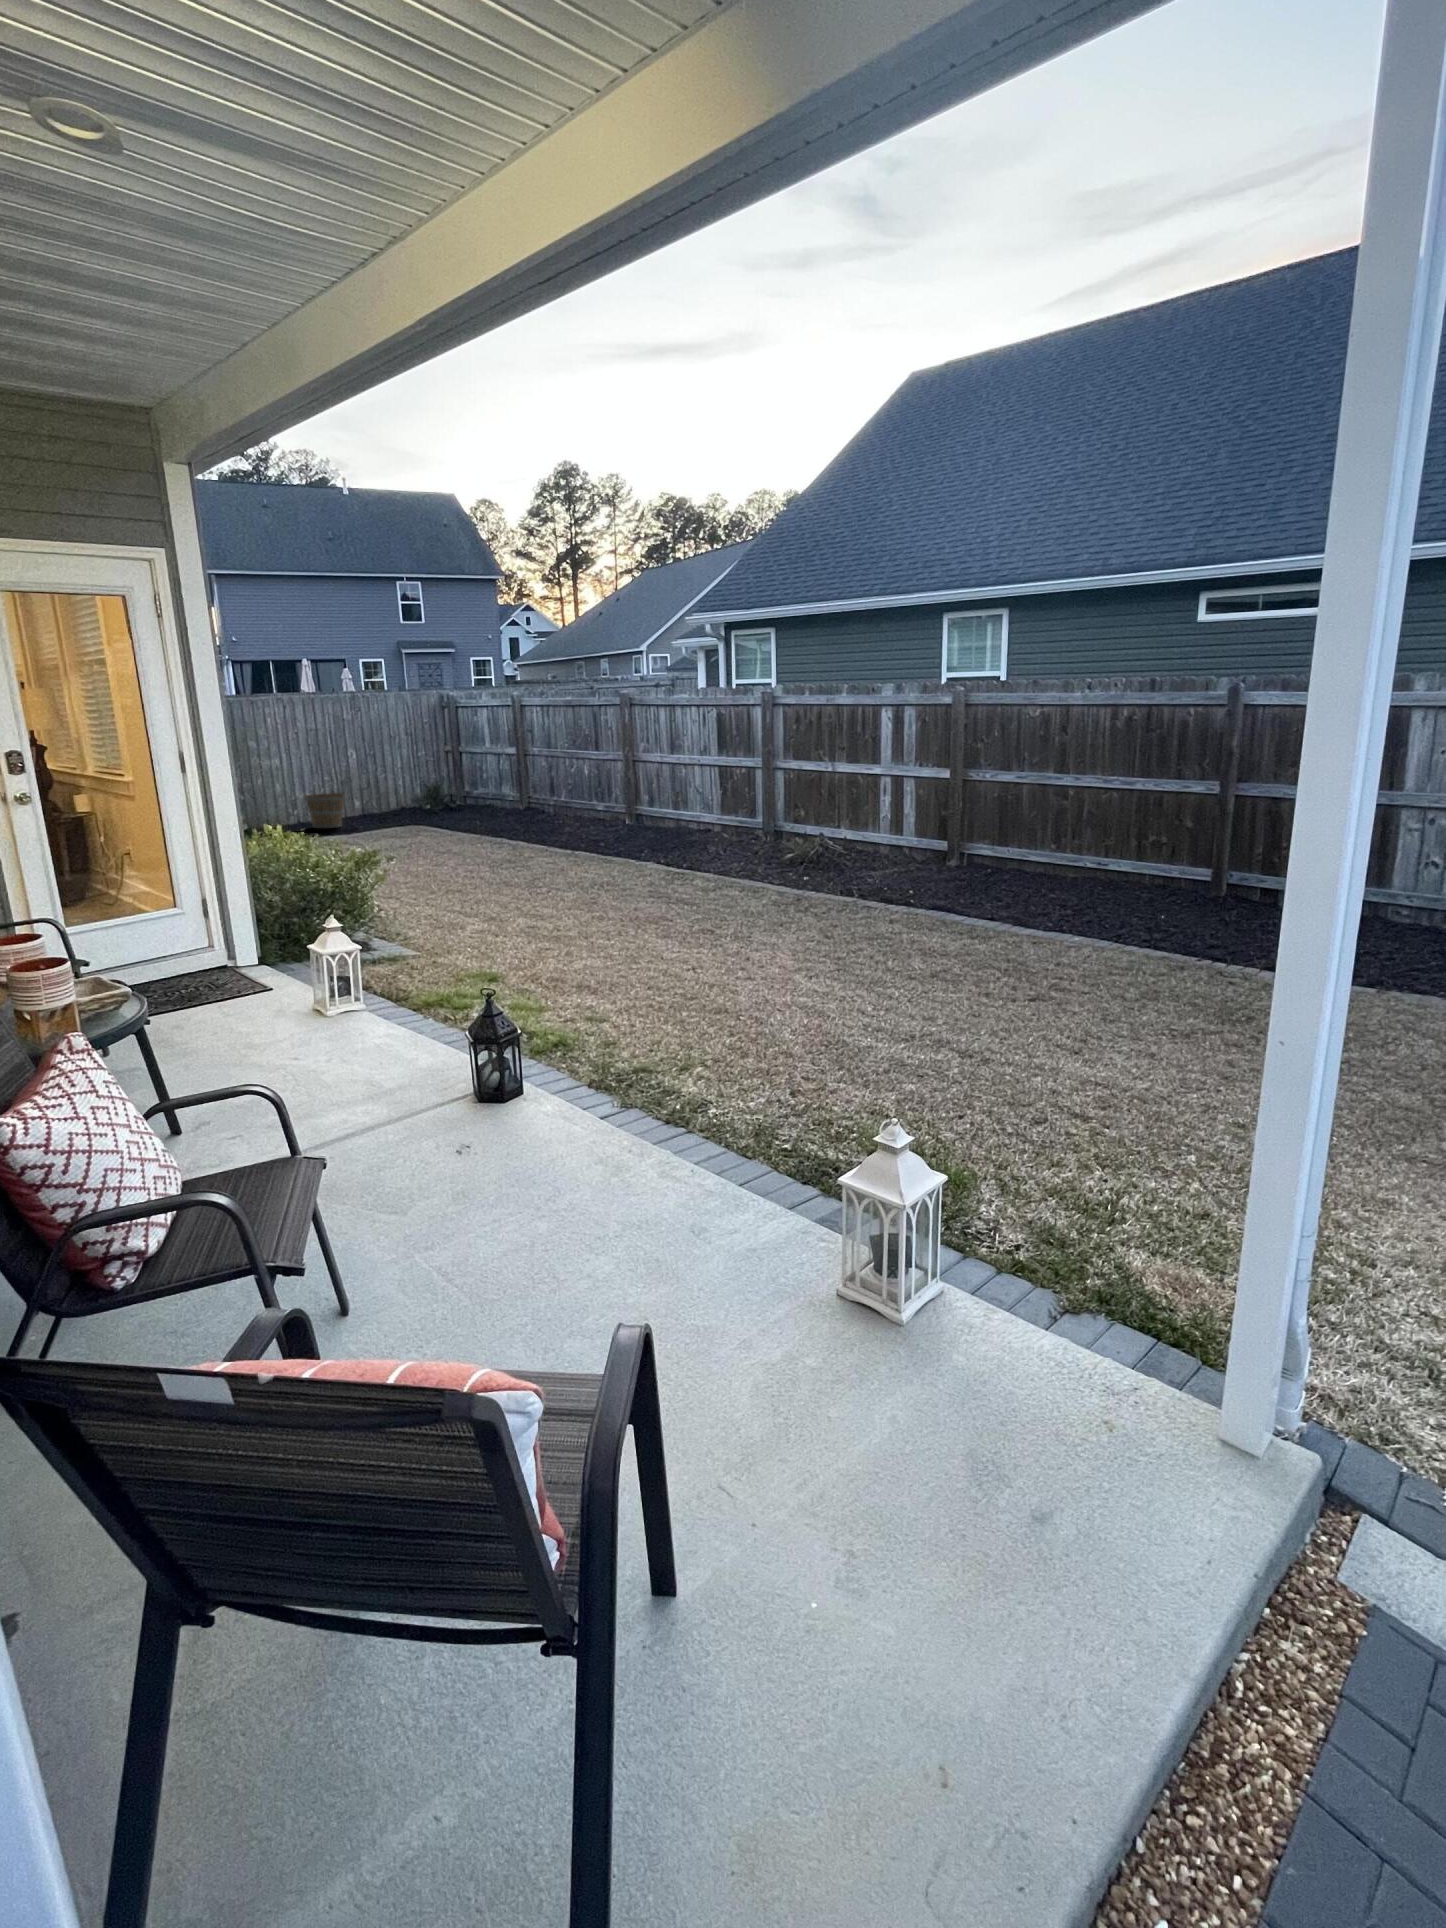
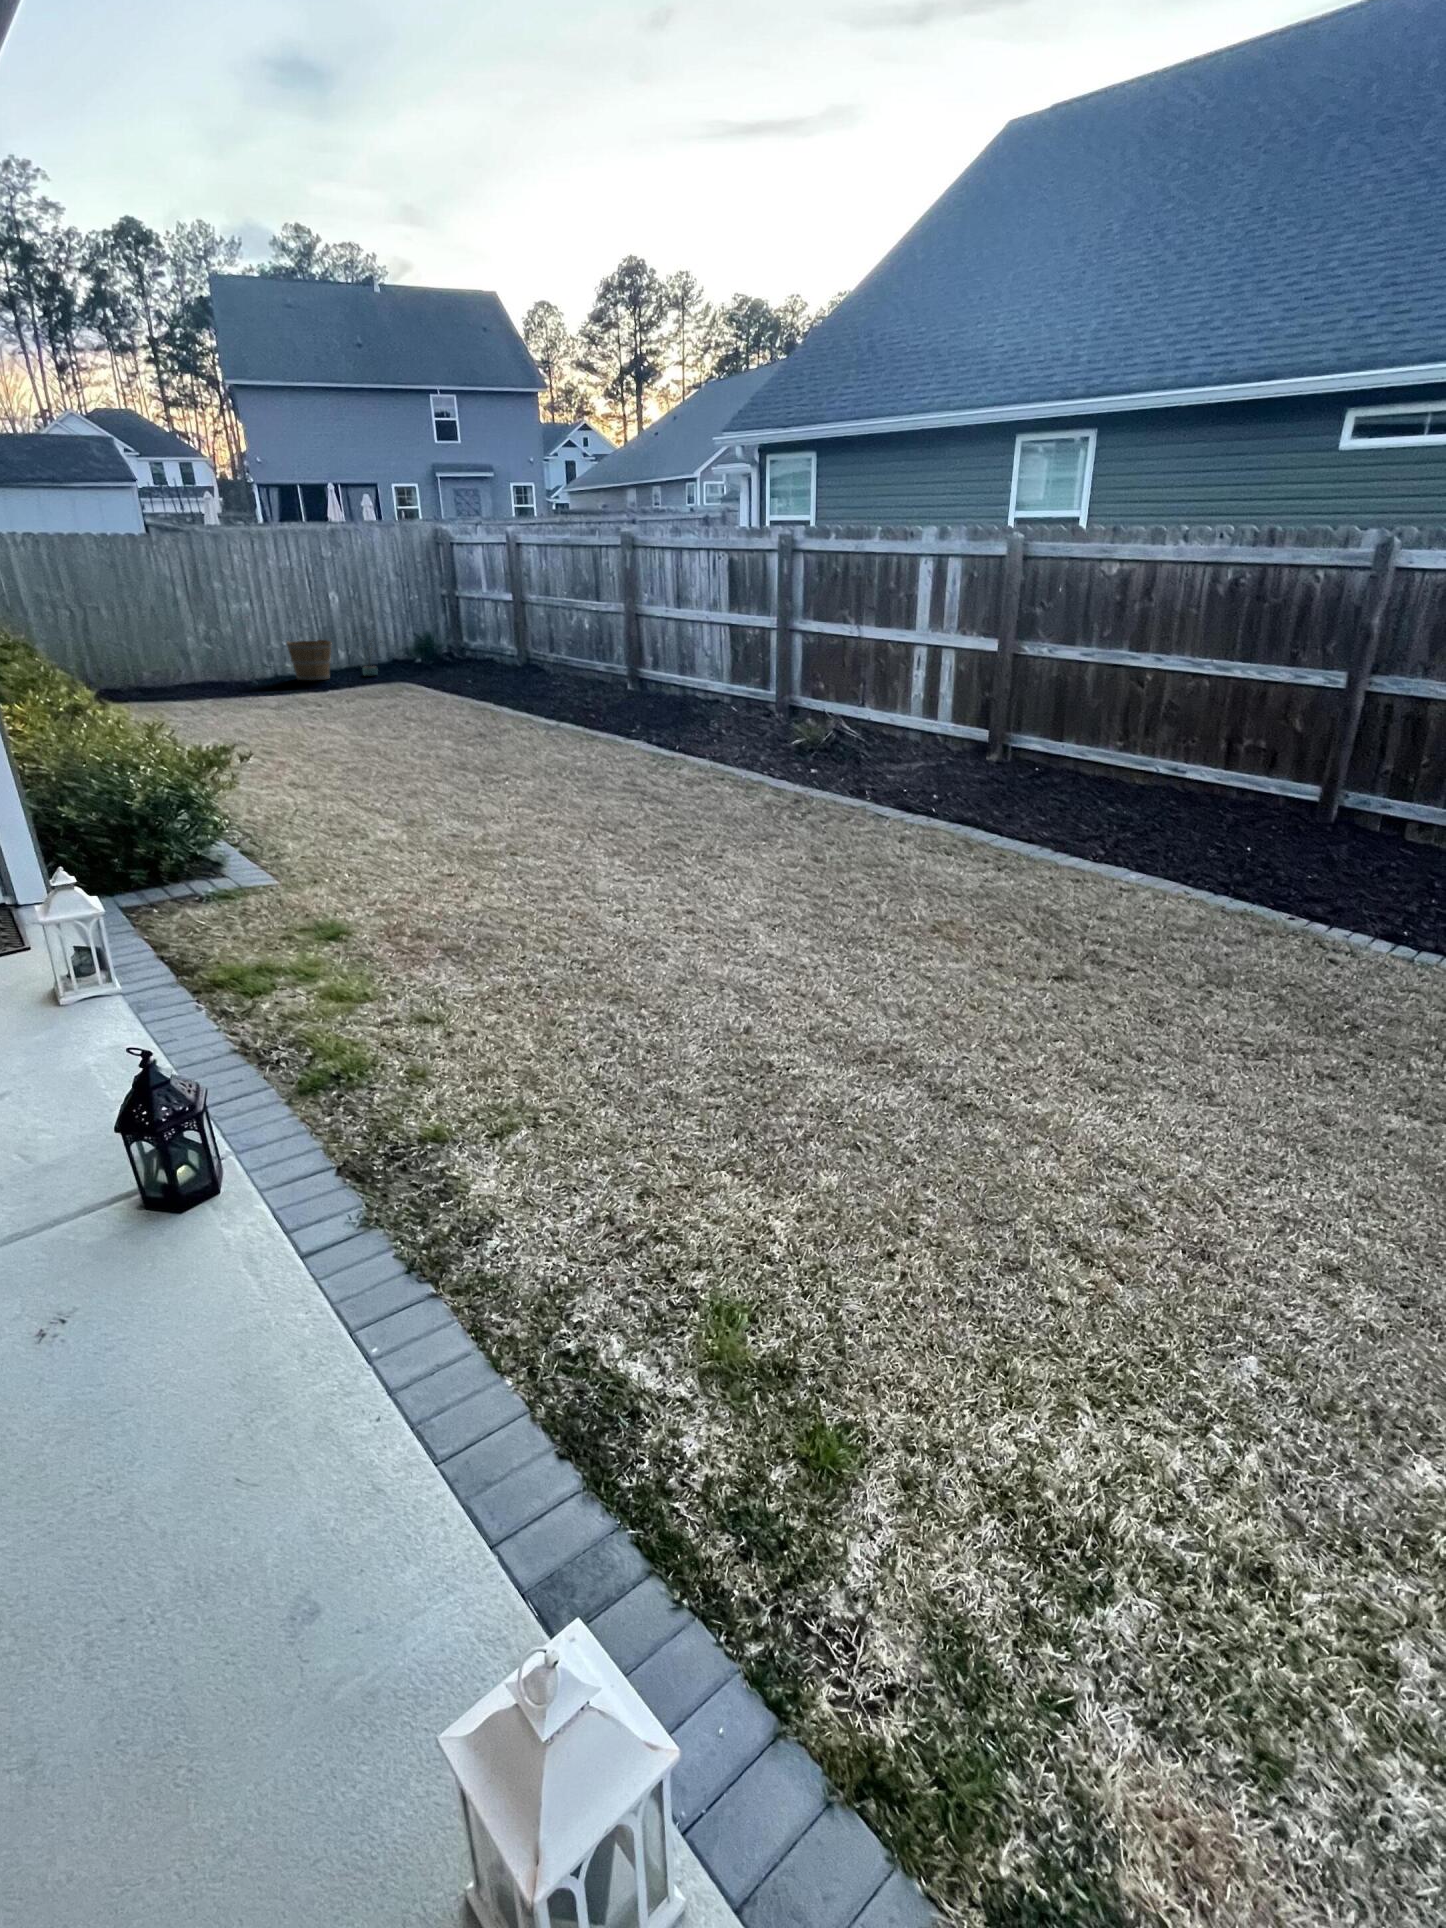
potted plant: none [364,781,391,823] -> present [363,643,378,676]

